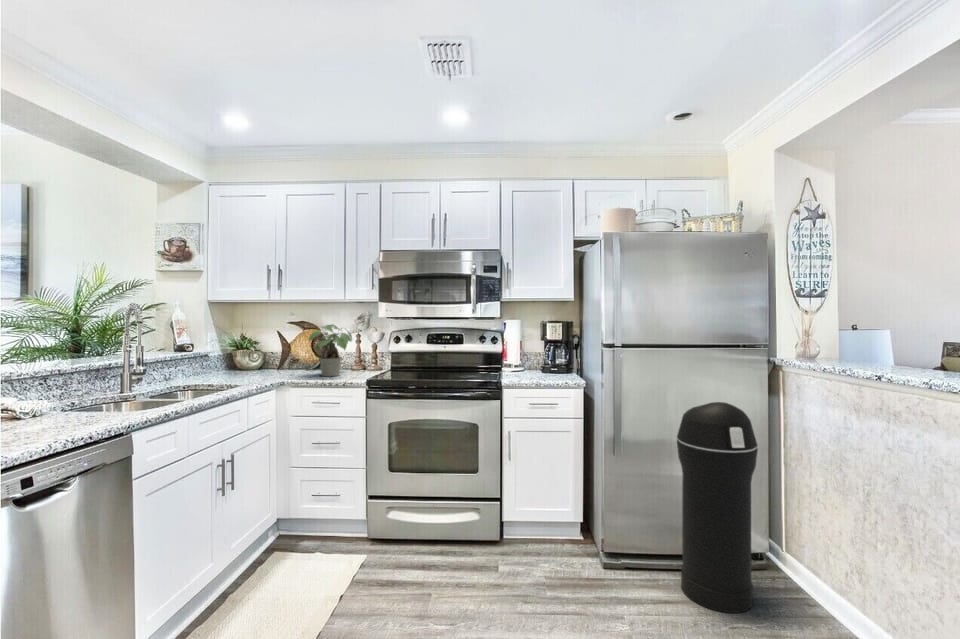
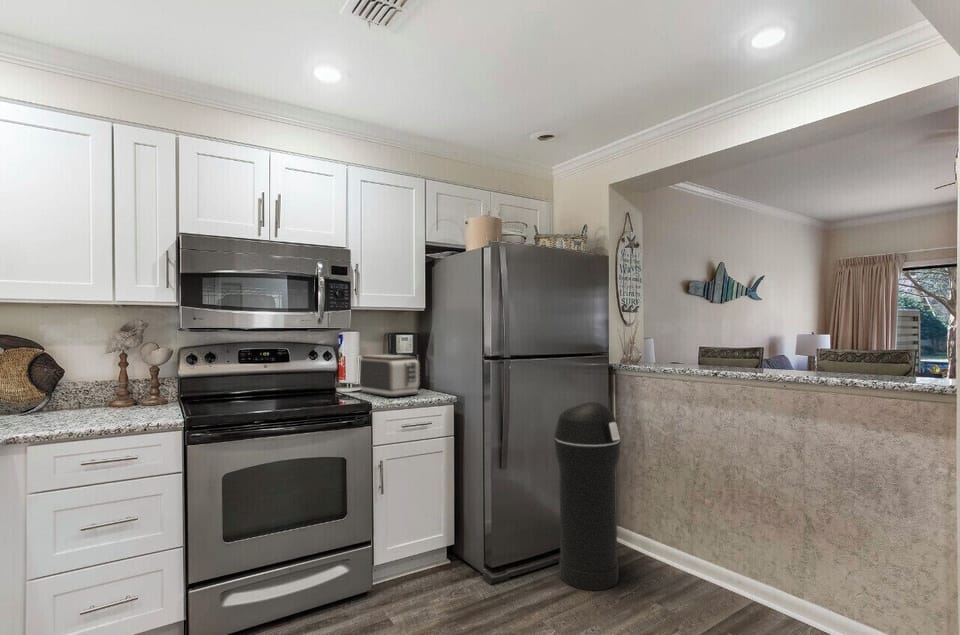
potted plant: present [309,324,352,376] -> none [62,339,141,420]
toaster: none [514,342,556,379] -> present [360,355,420,397]

